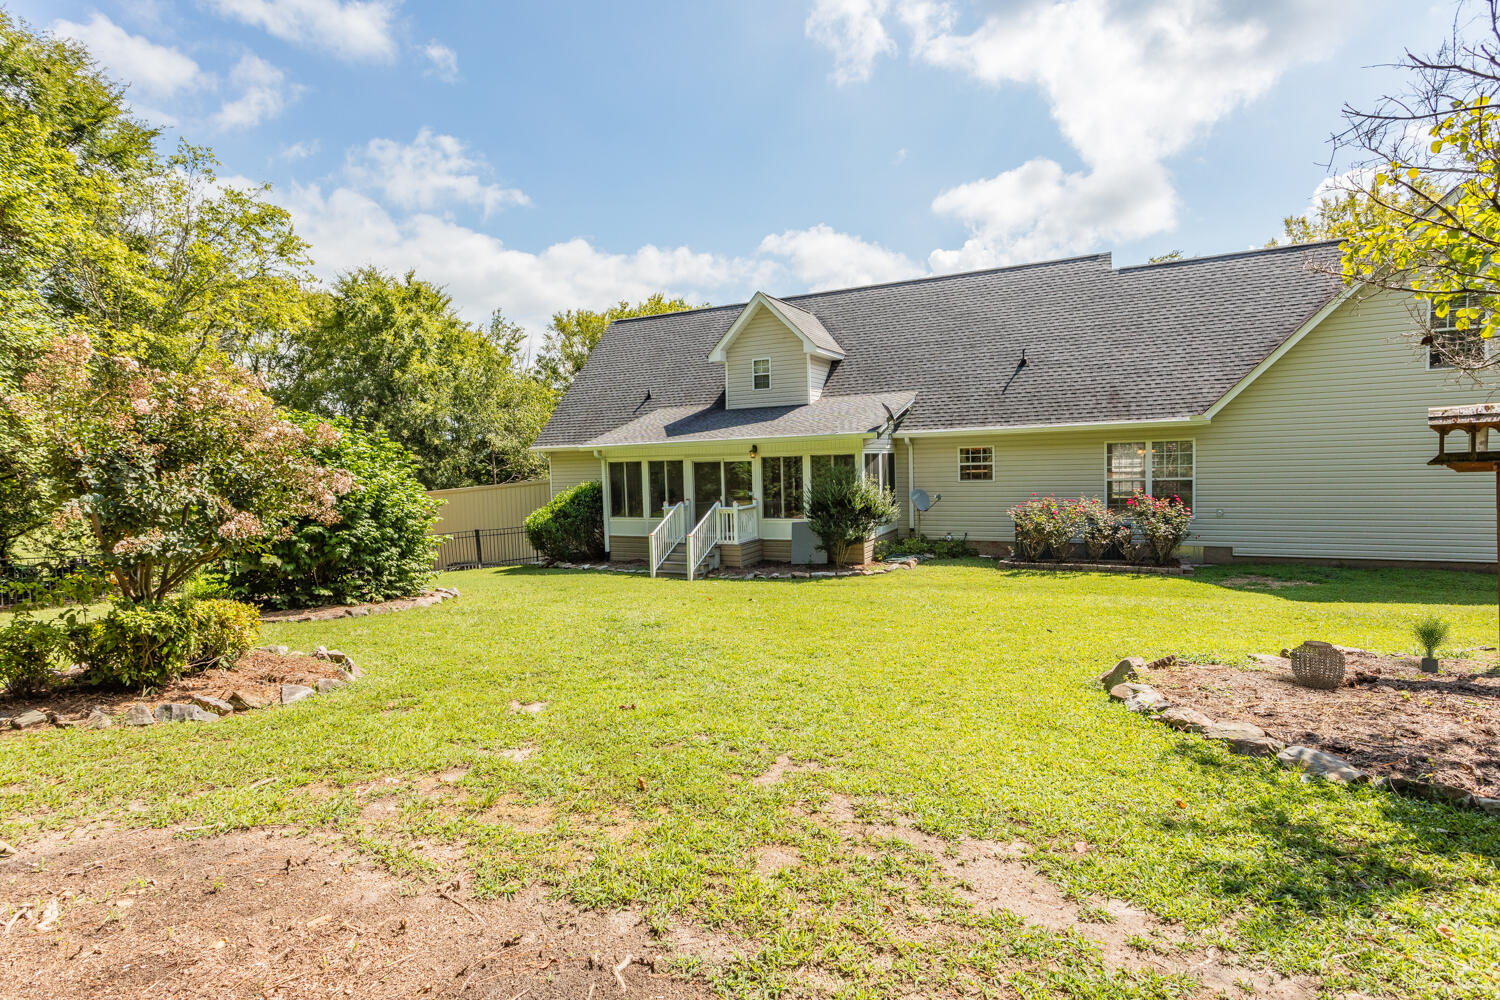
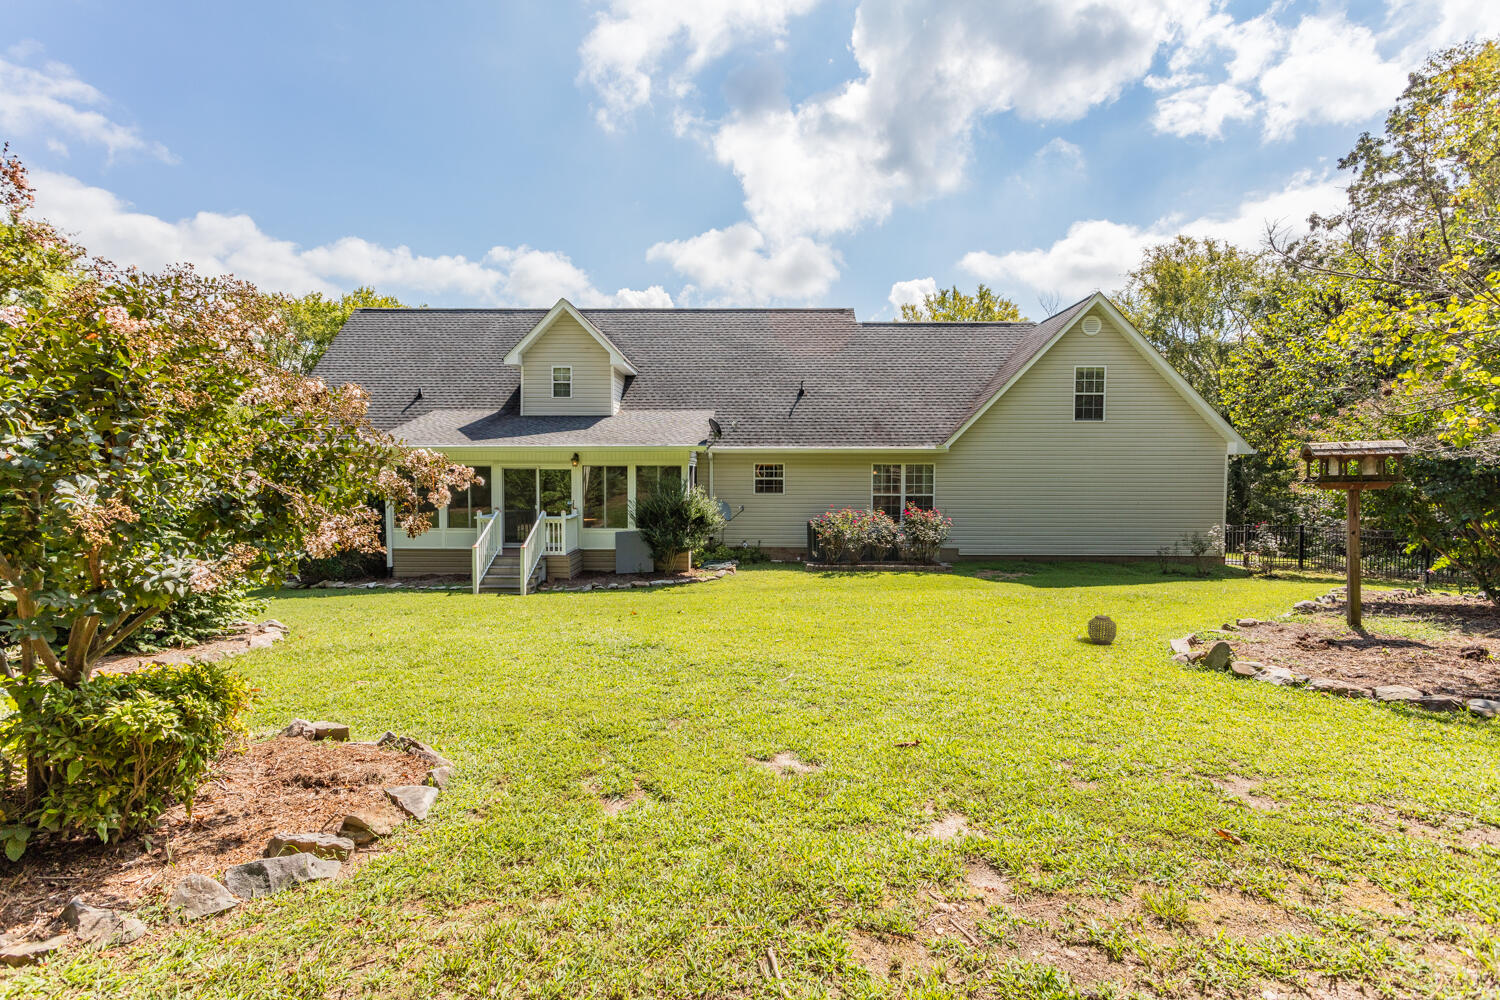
potted plant: present [1411,617,1449,672] -> none [1124,594,1150,629]

